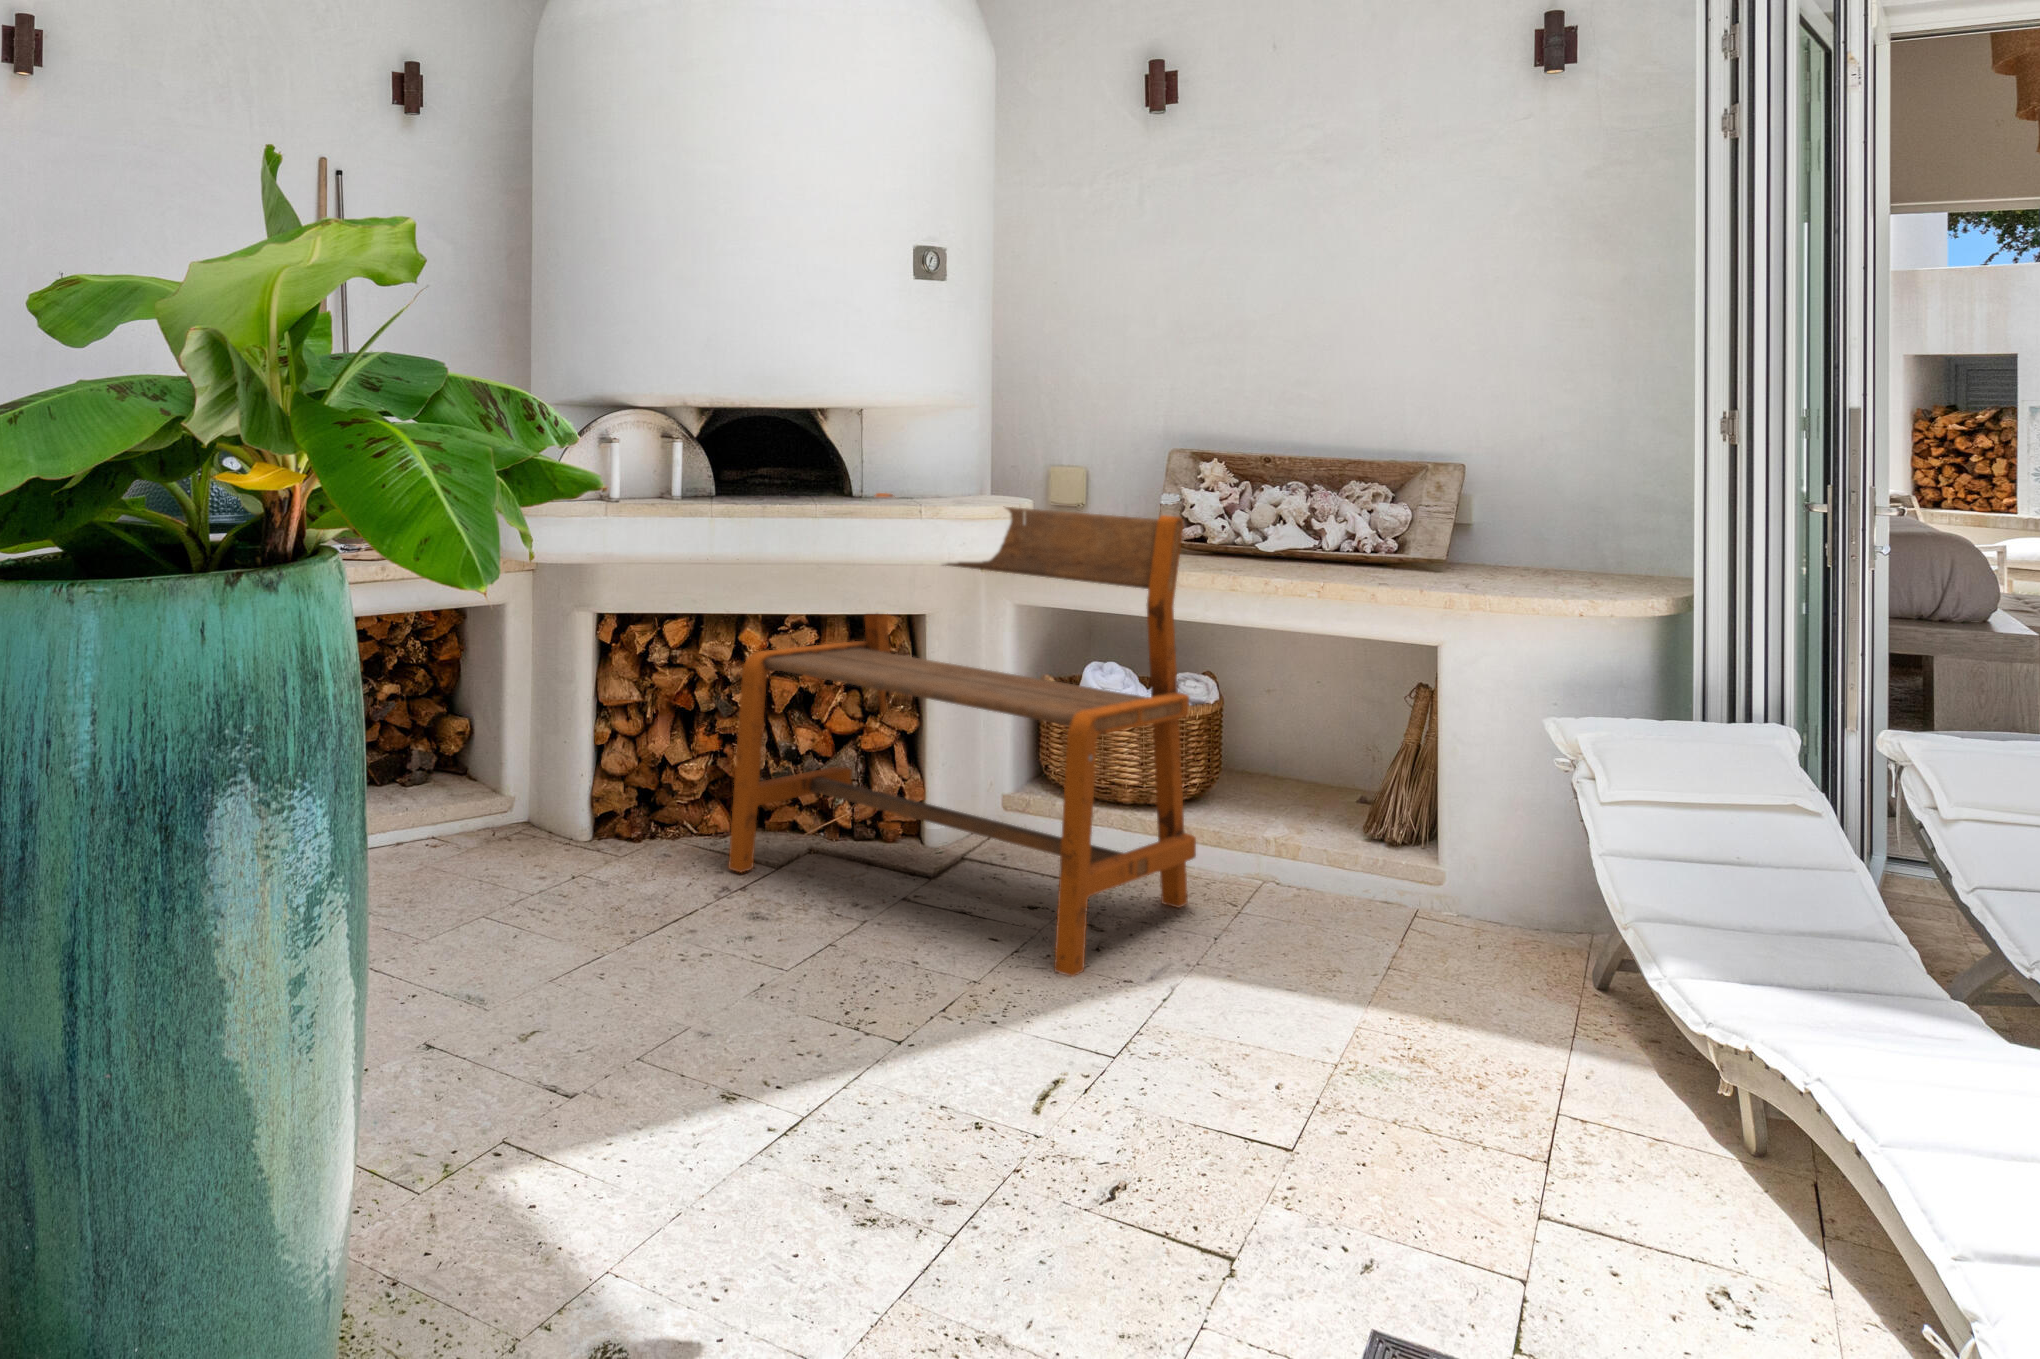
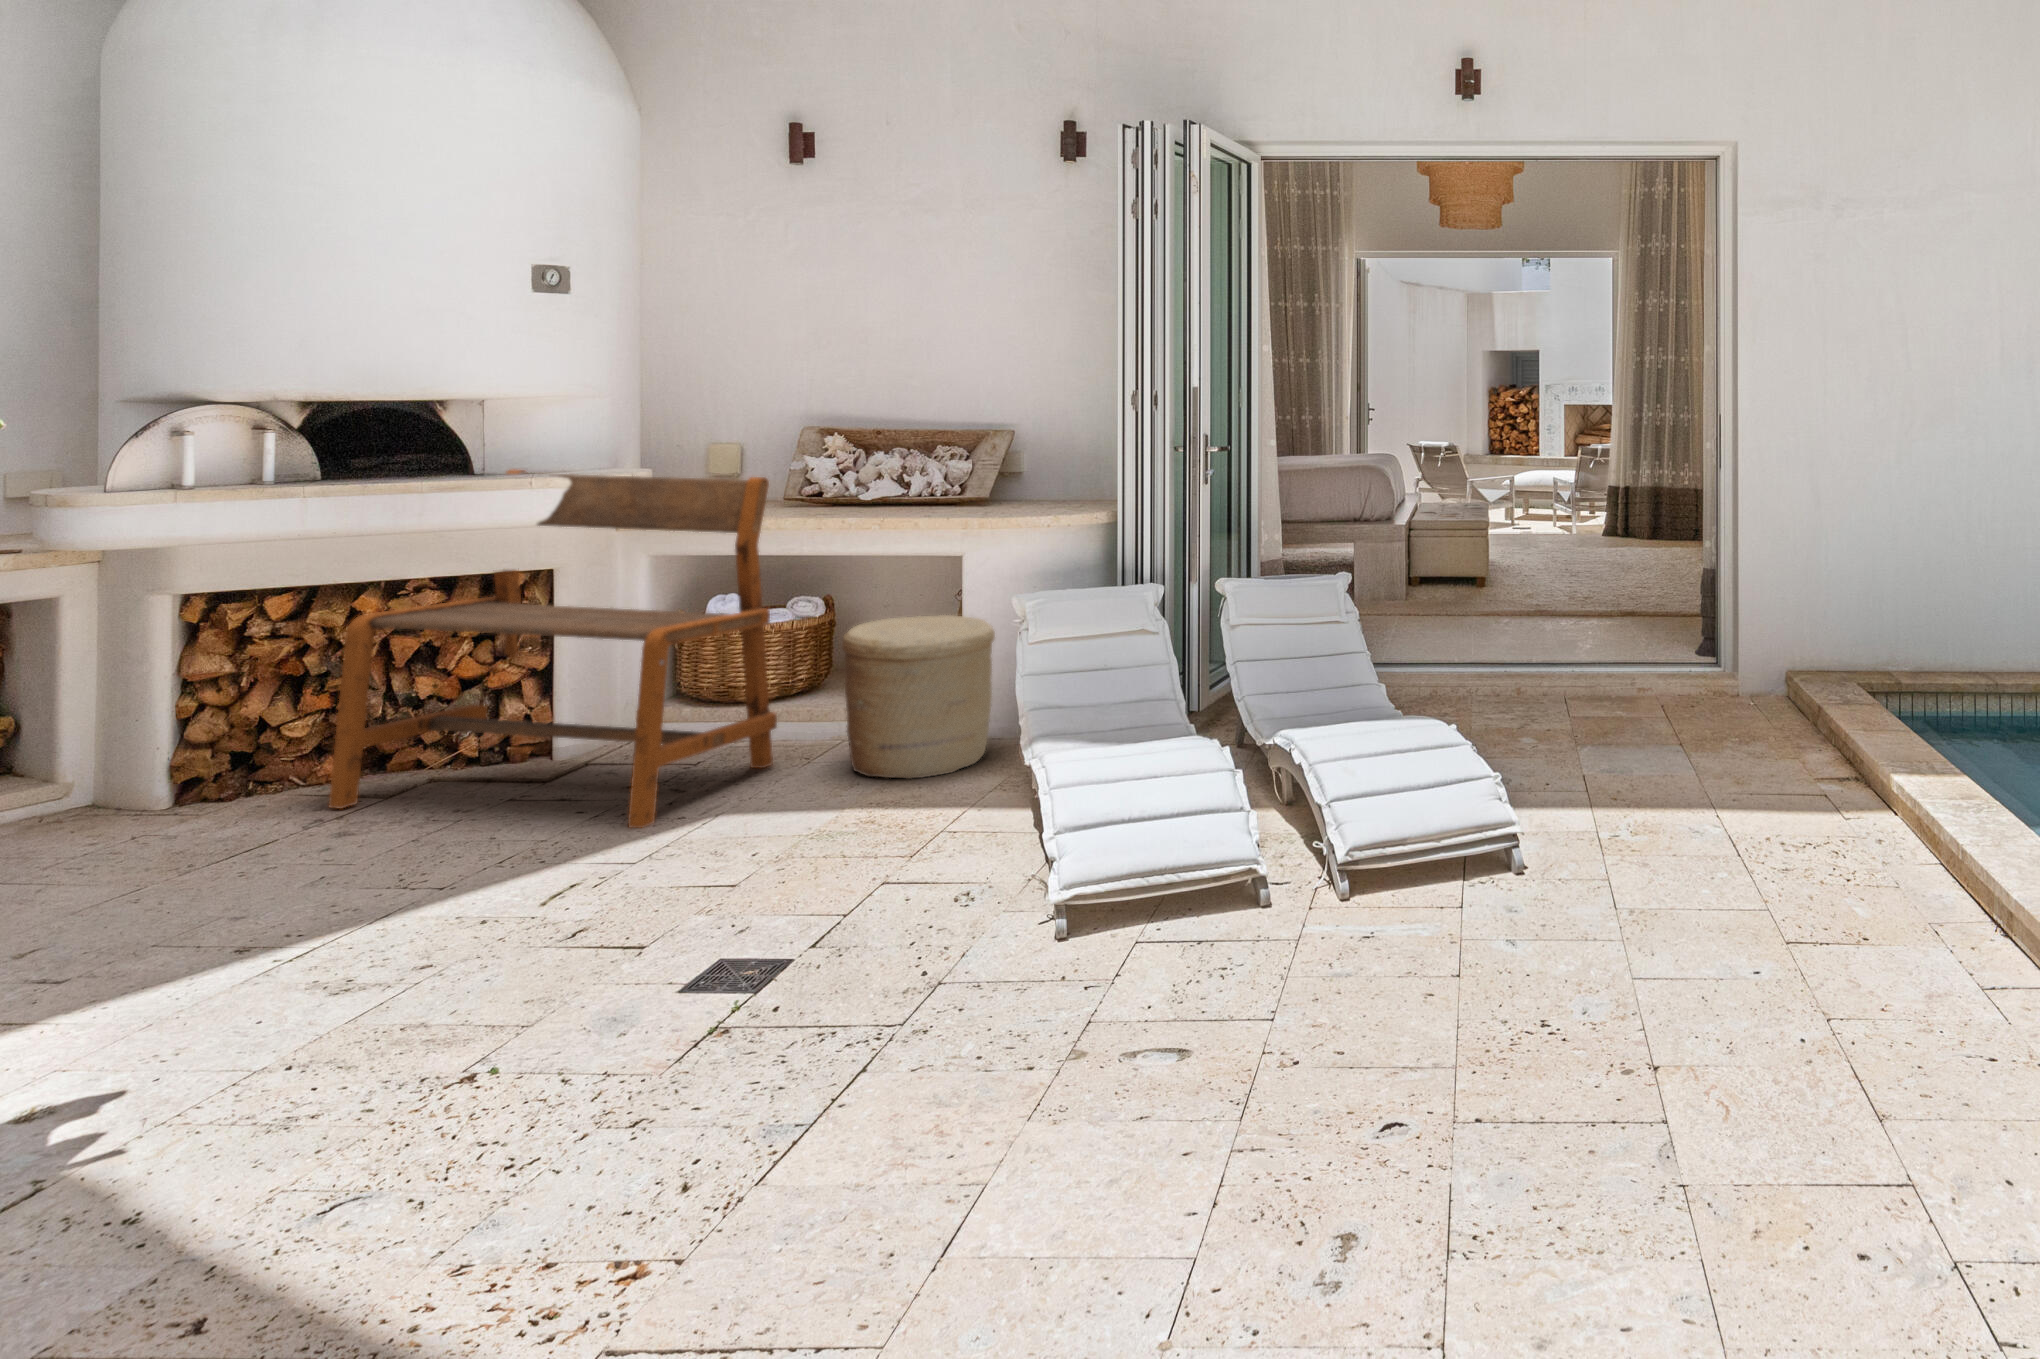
woven basket: none [1285,724,1505,971] -> present [842,615,995,779]

